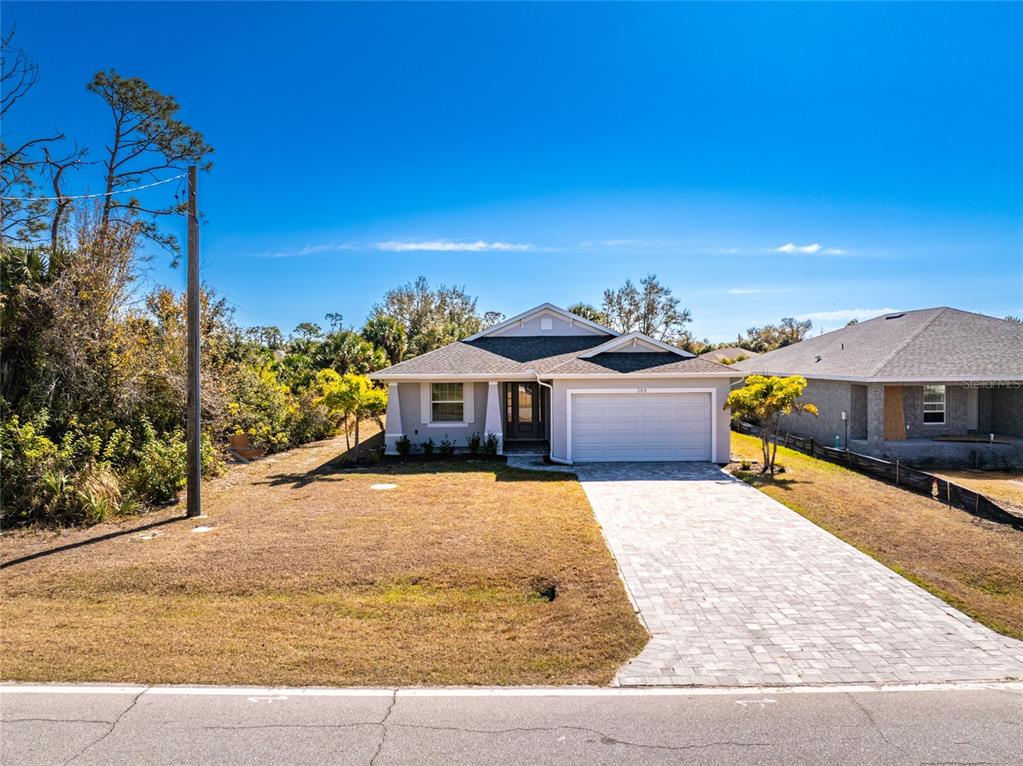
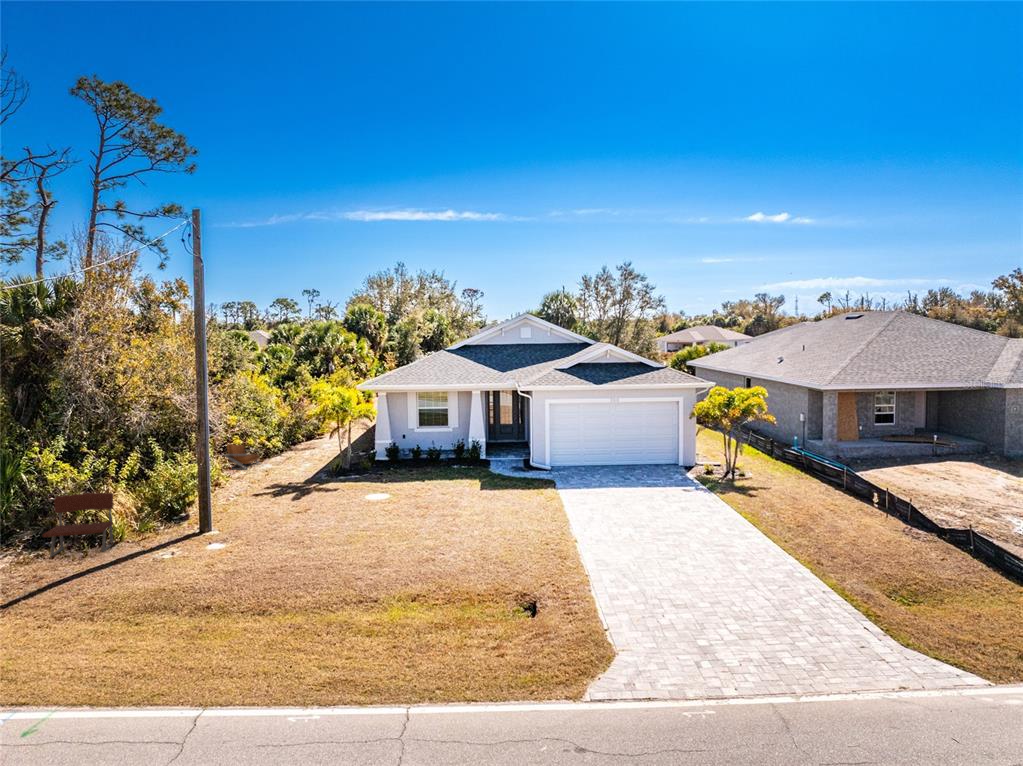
bench: none [15,469,95,536] -> present [43,493,113,557]

